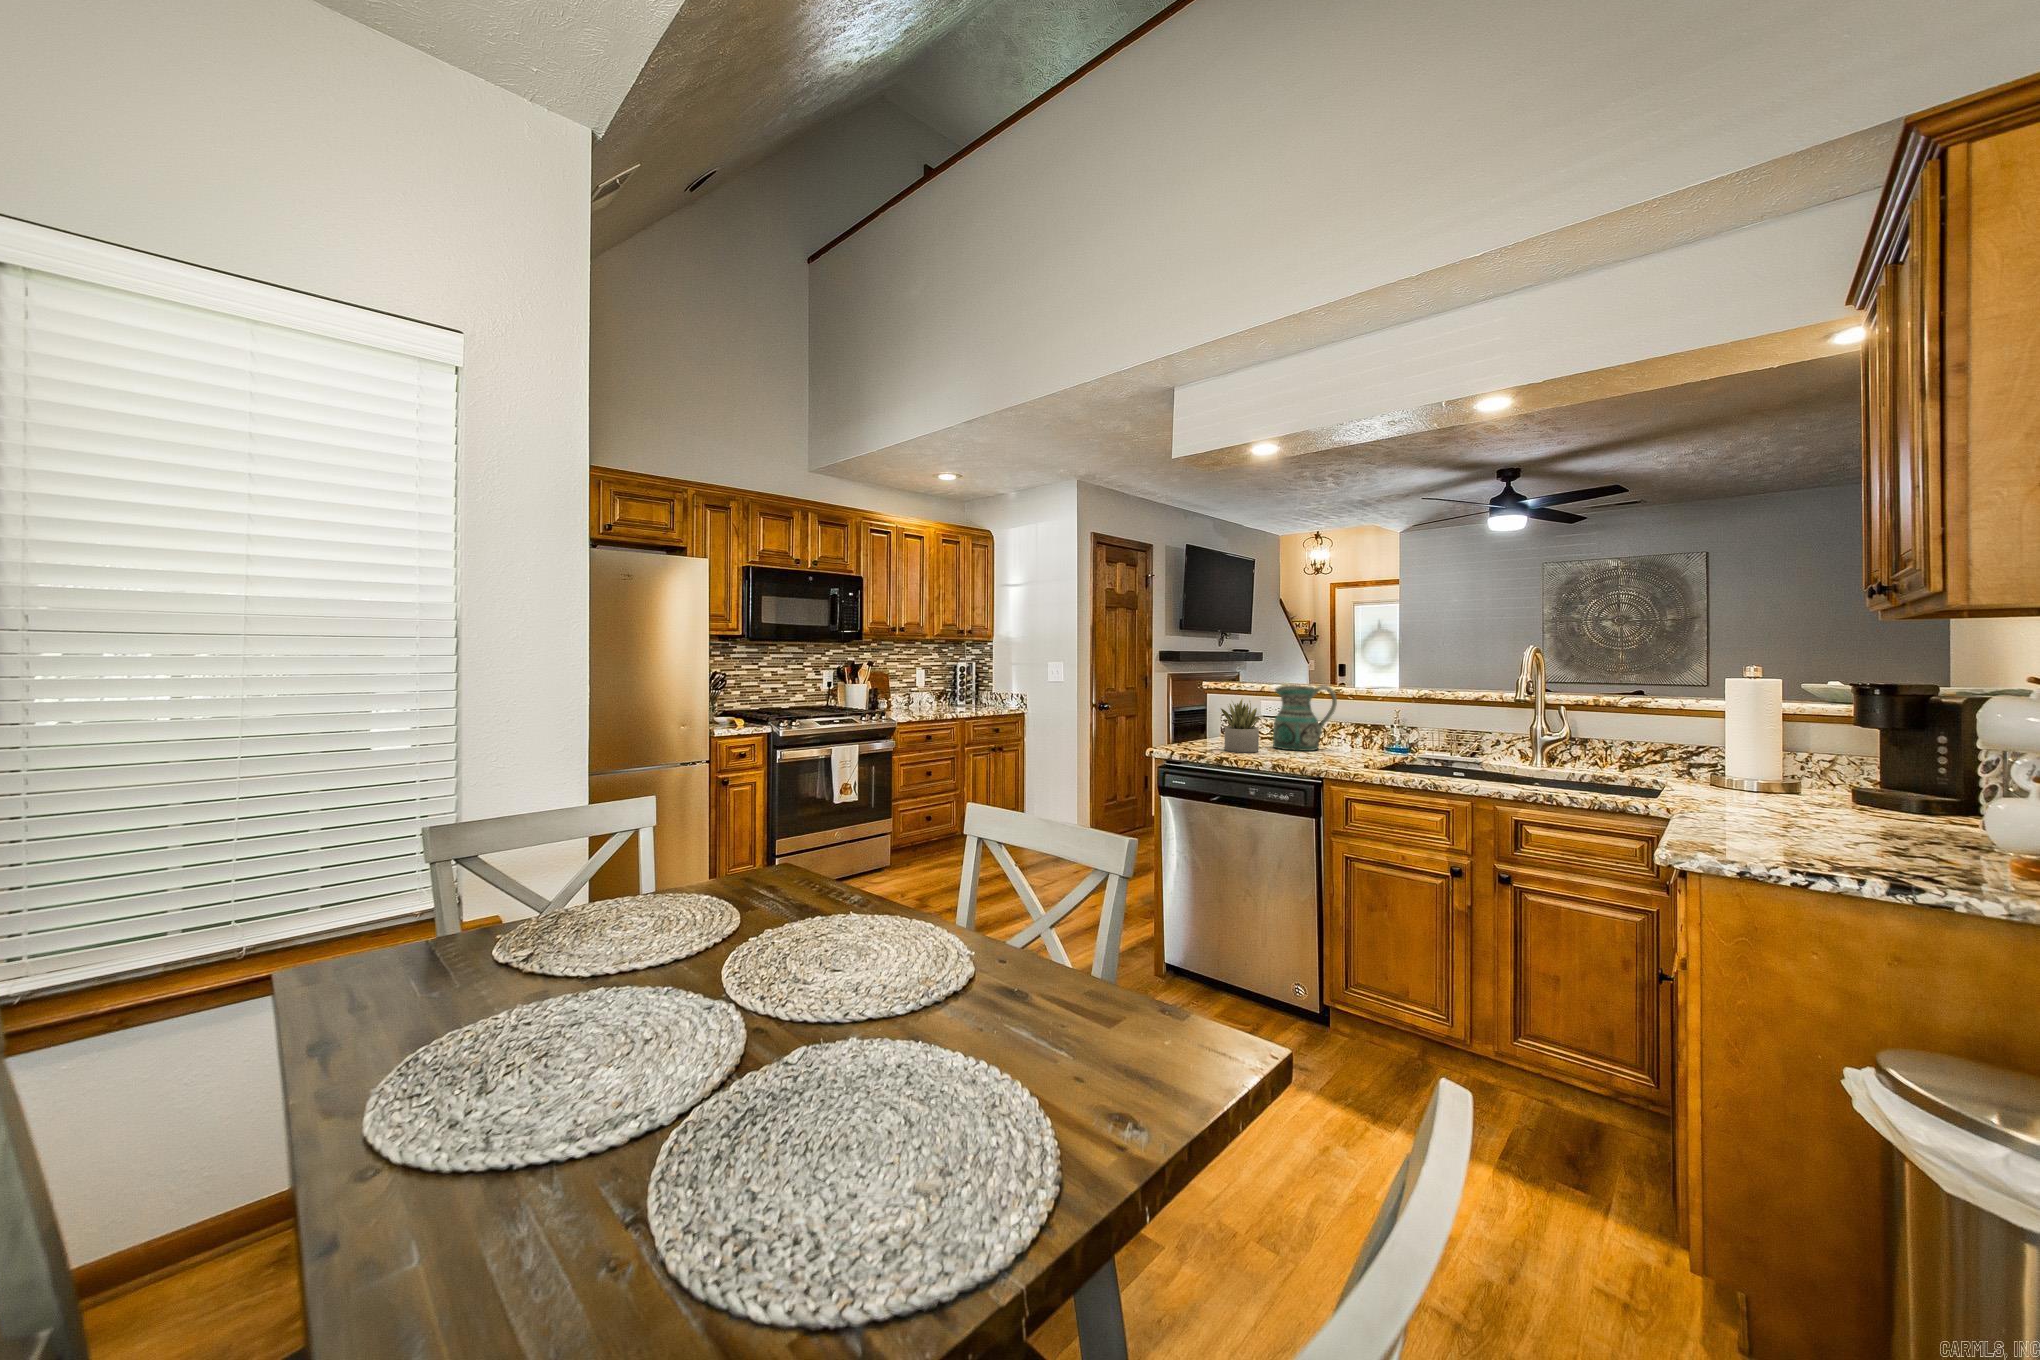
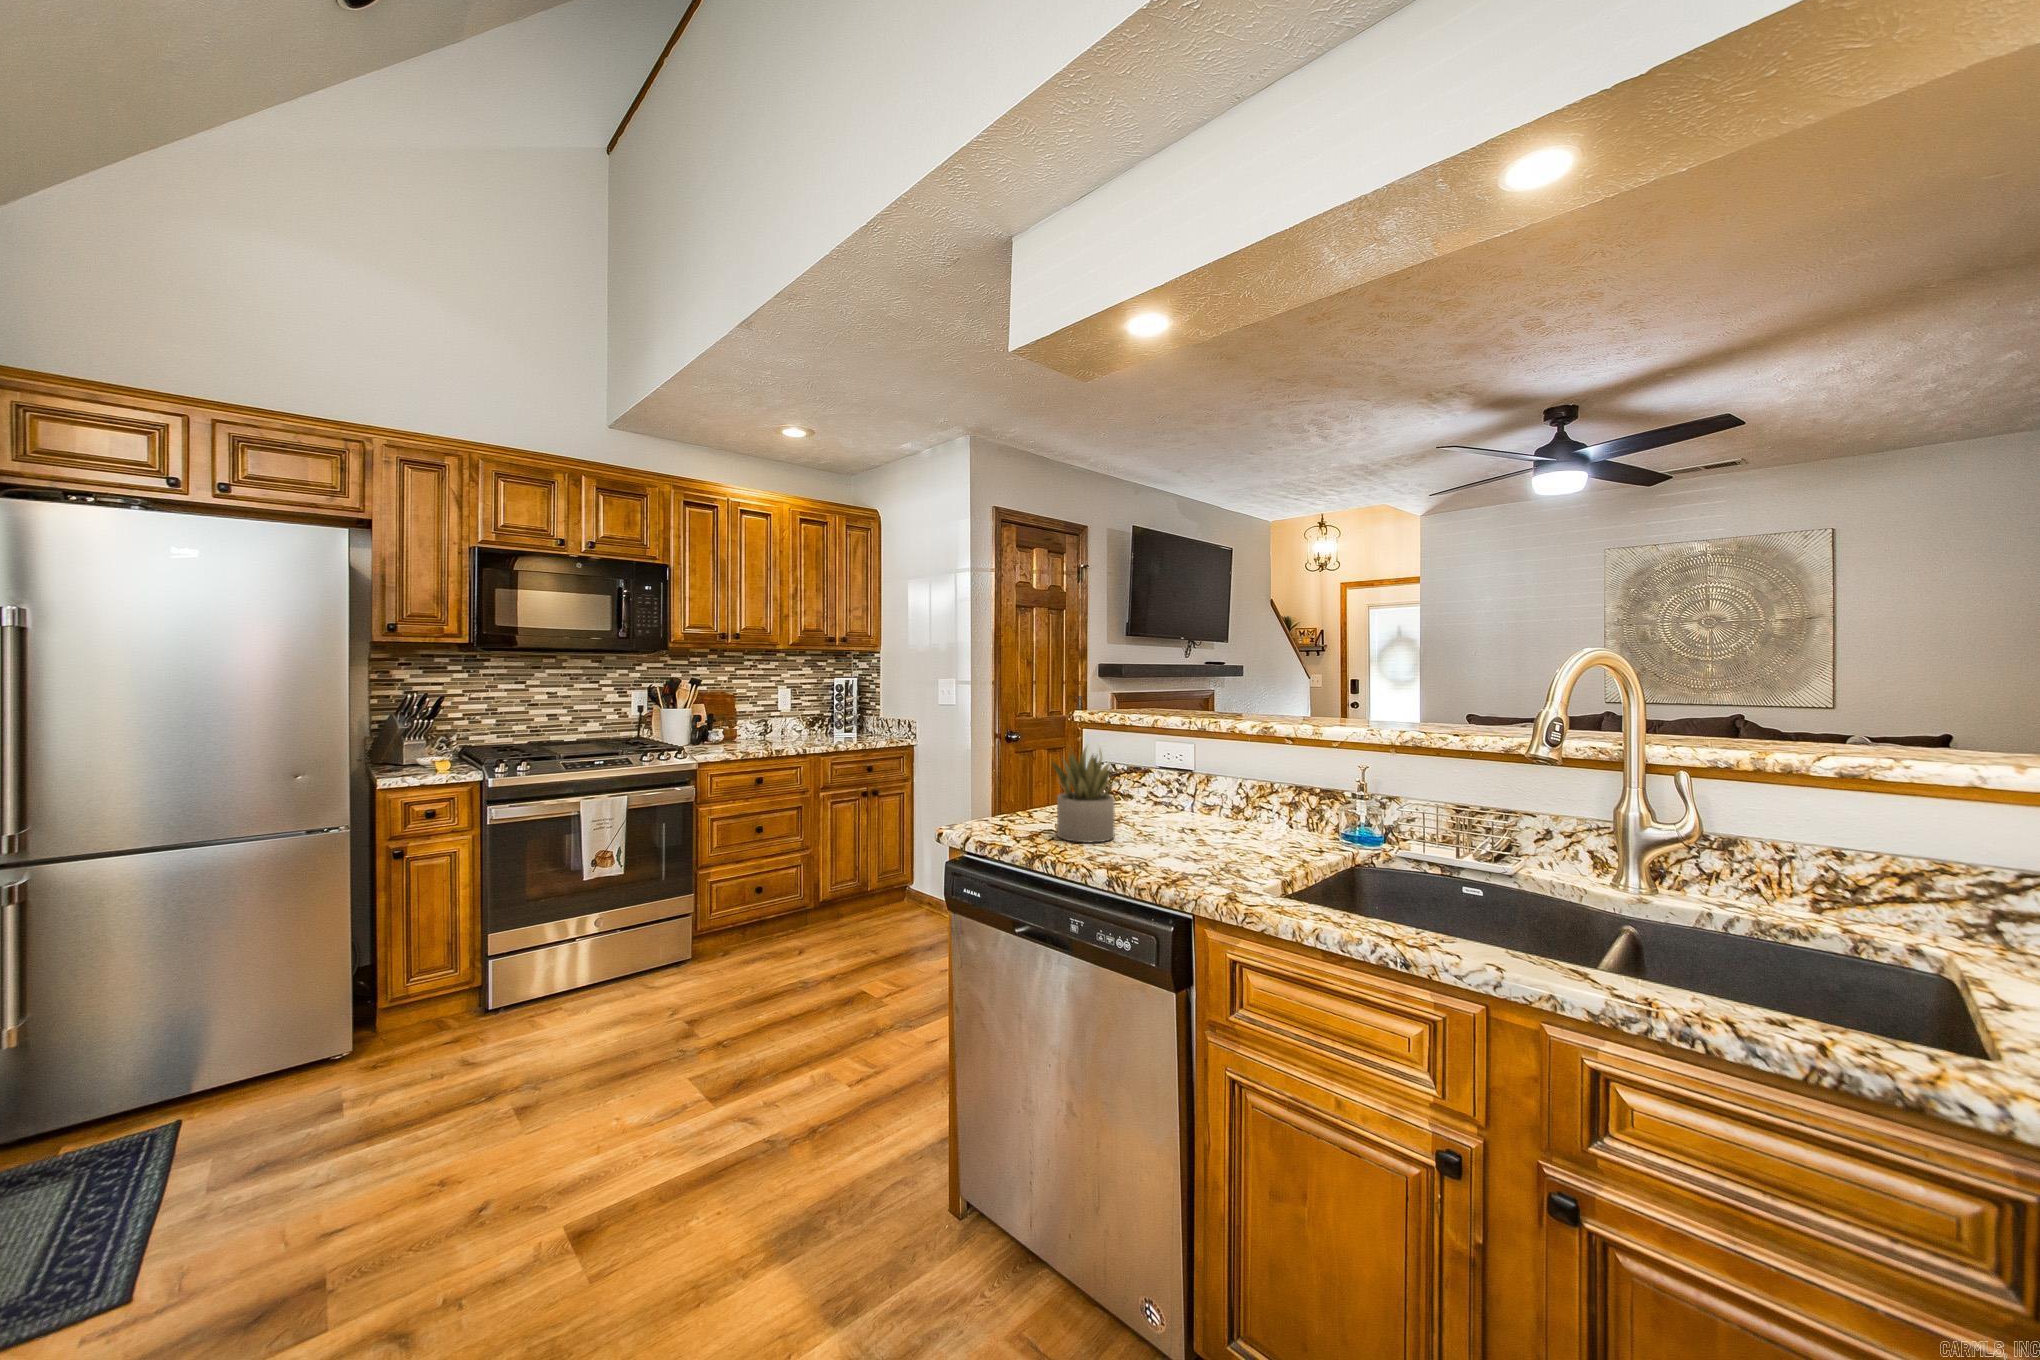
ceramic pitcher: present [1273,685,1337,751] -> none [1151,720,1258,837]

